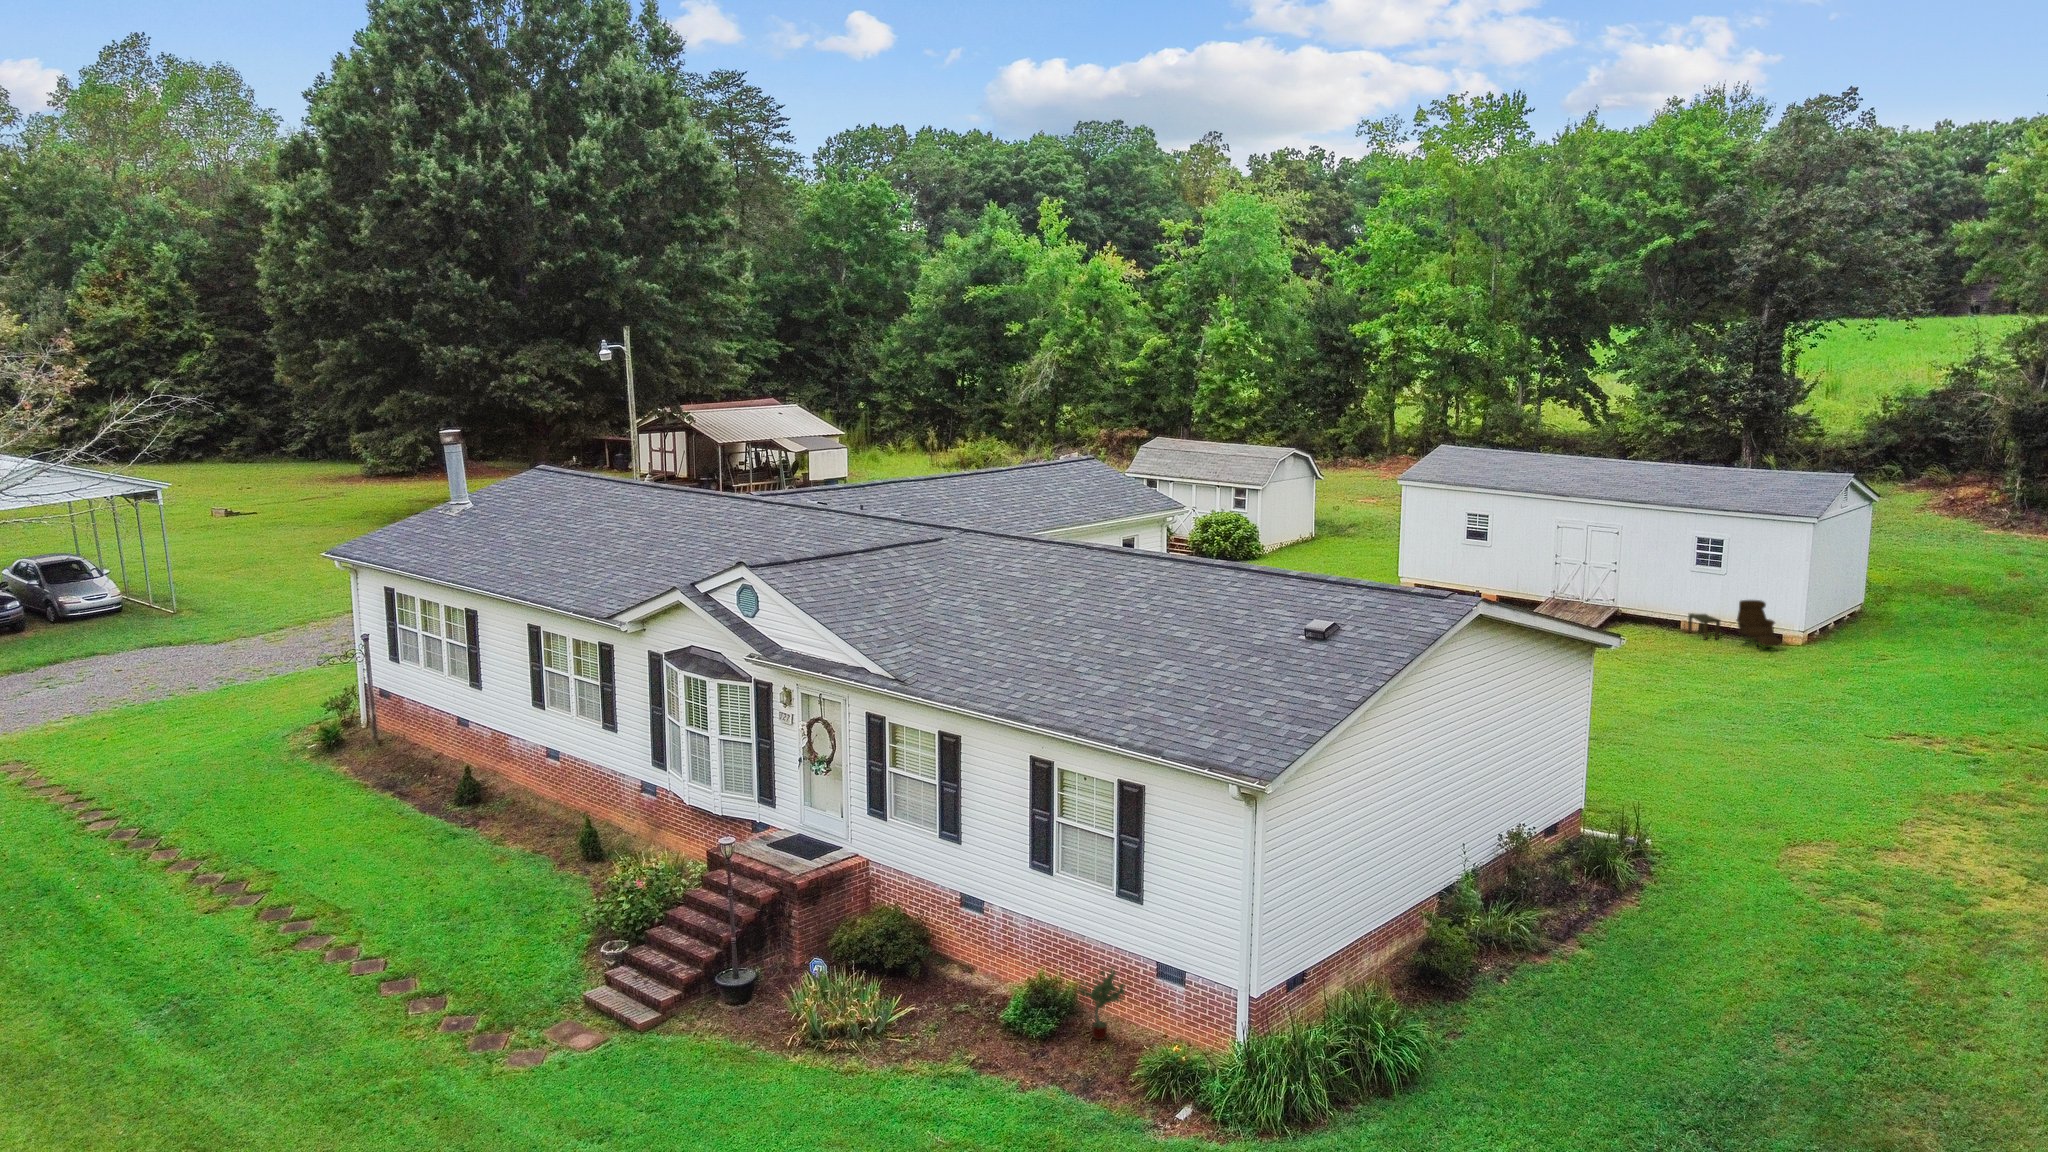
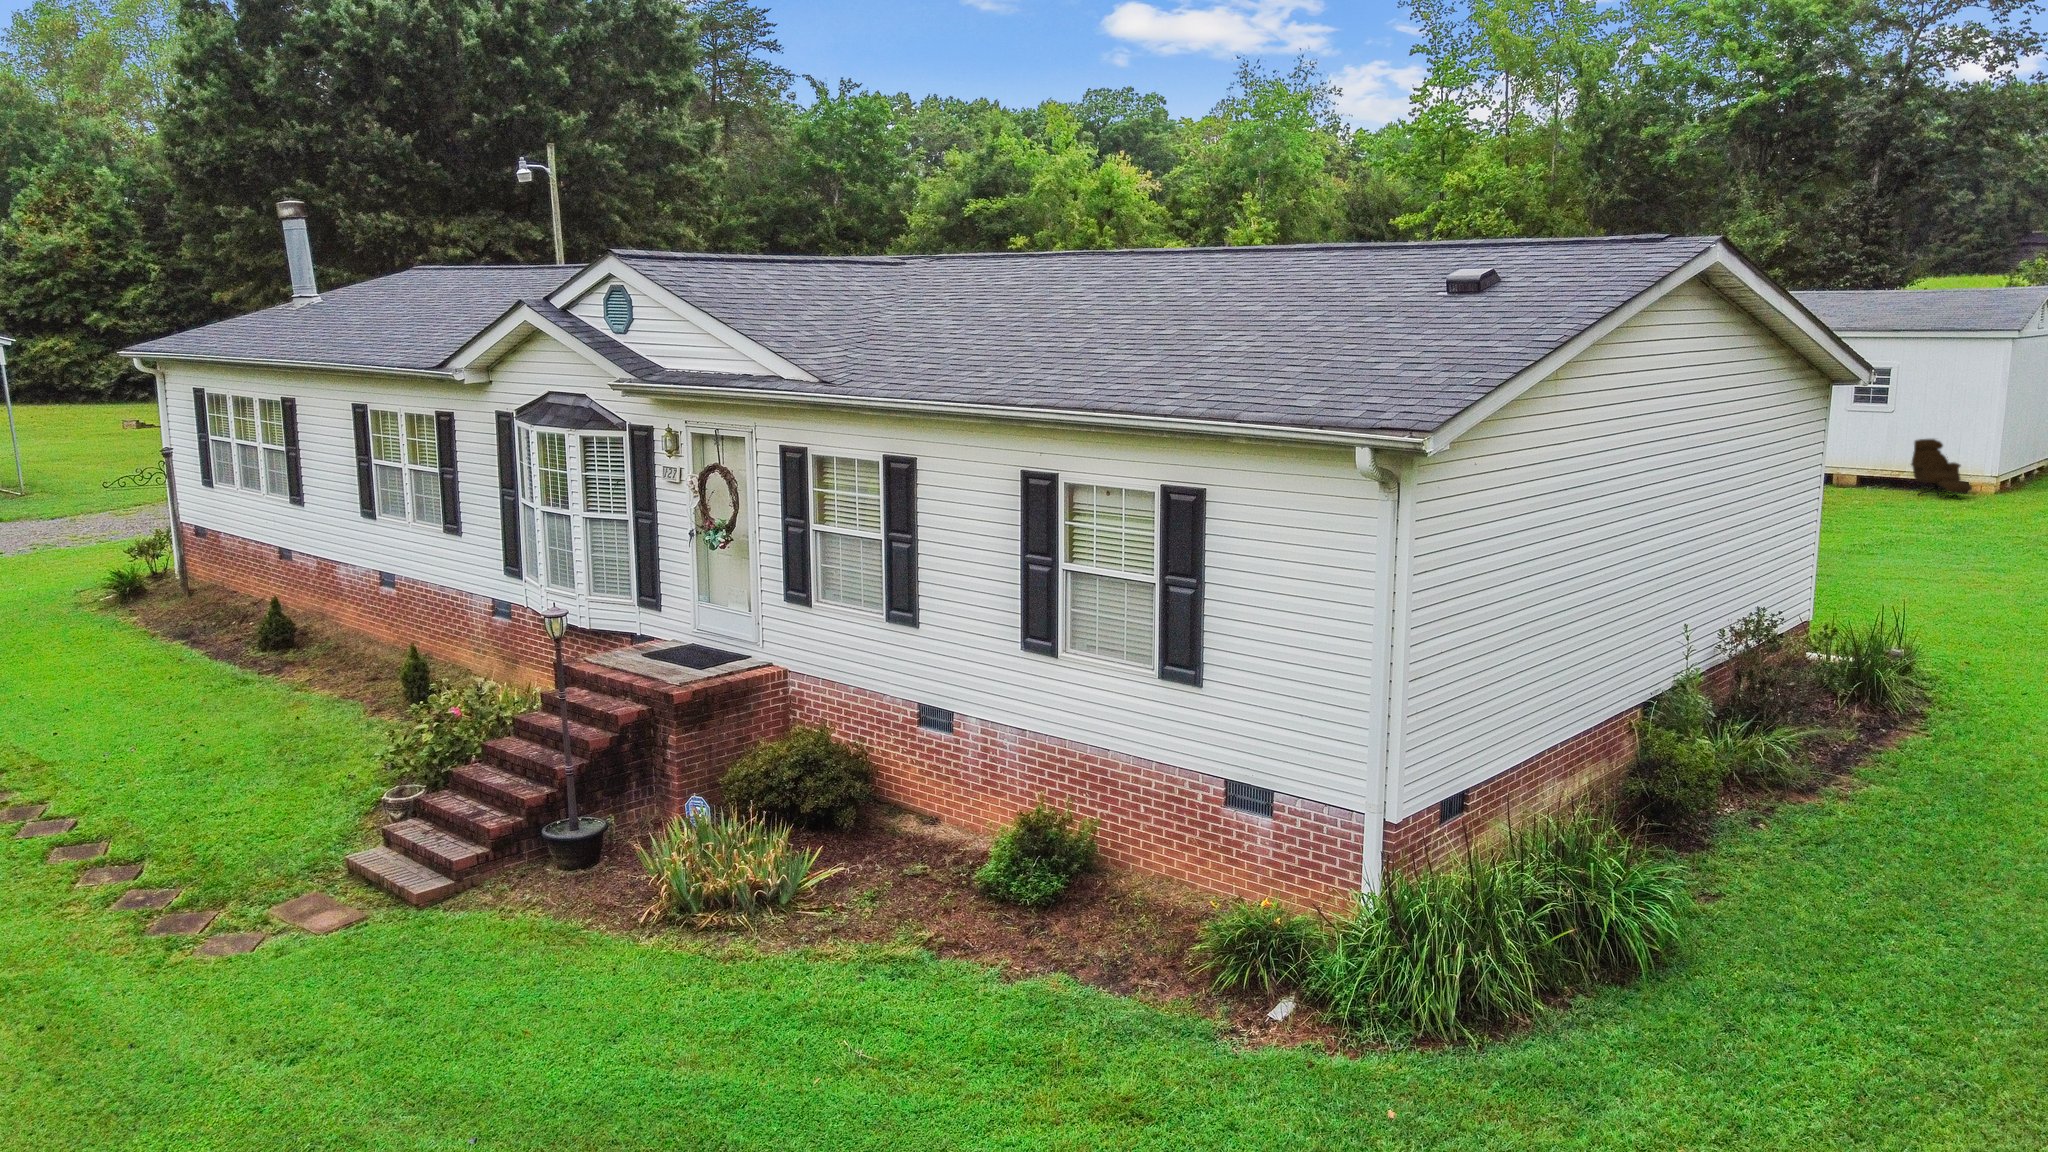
bench: present [1688,613,1720,640] -> none [1845,461,1890,491]
potted tree: present [1078,967,1126,1040] -> none [1097,787,1180,908]

